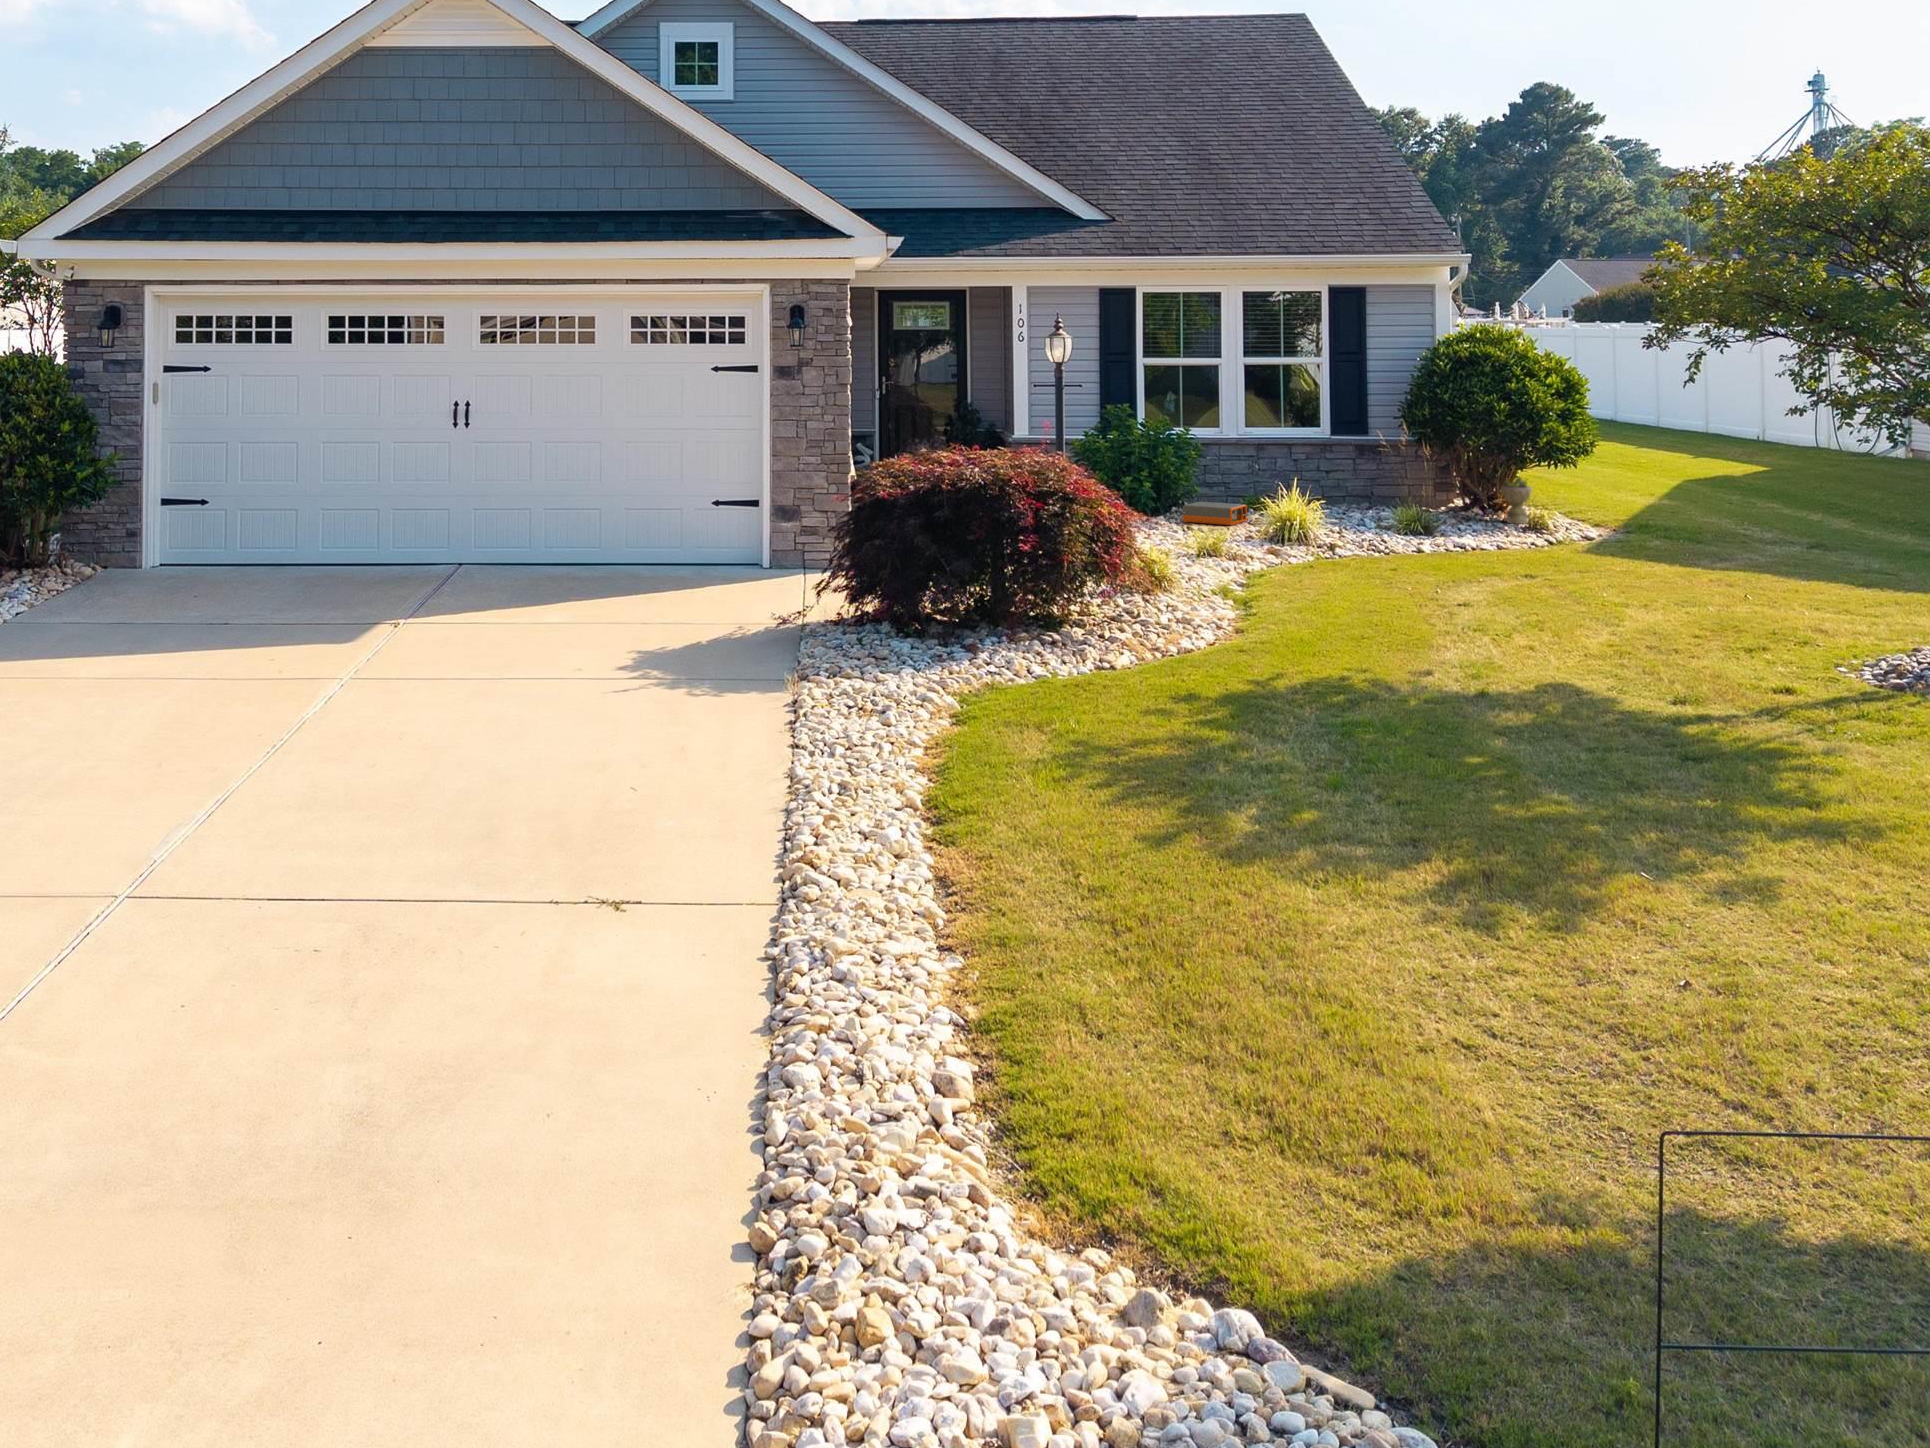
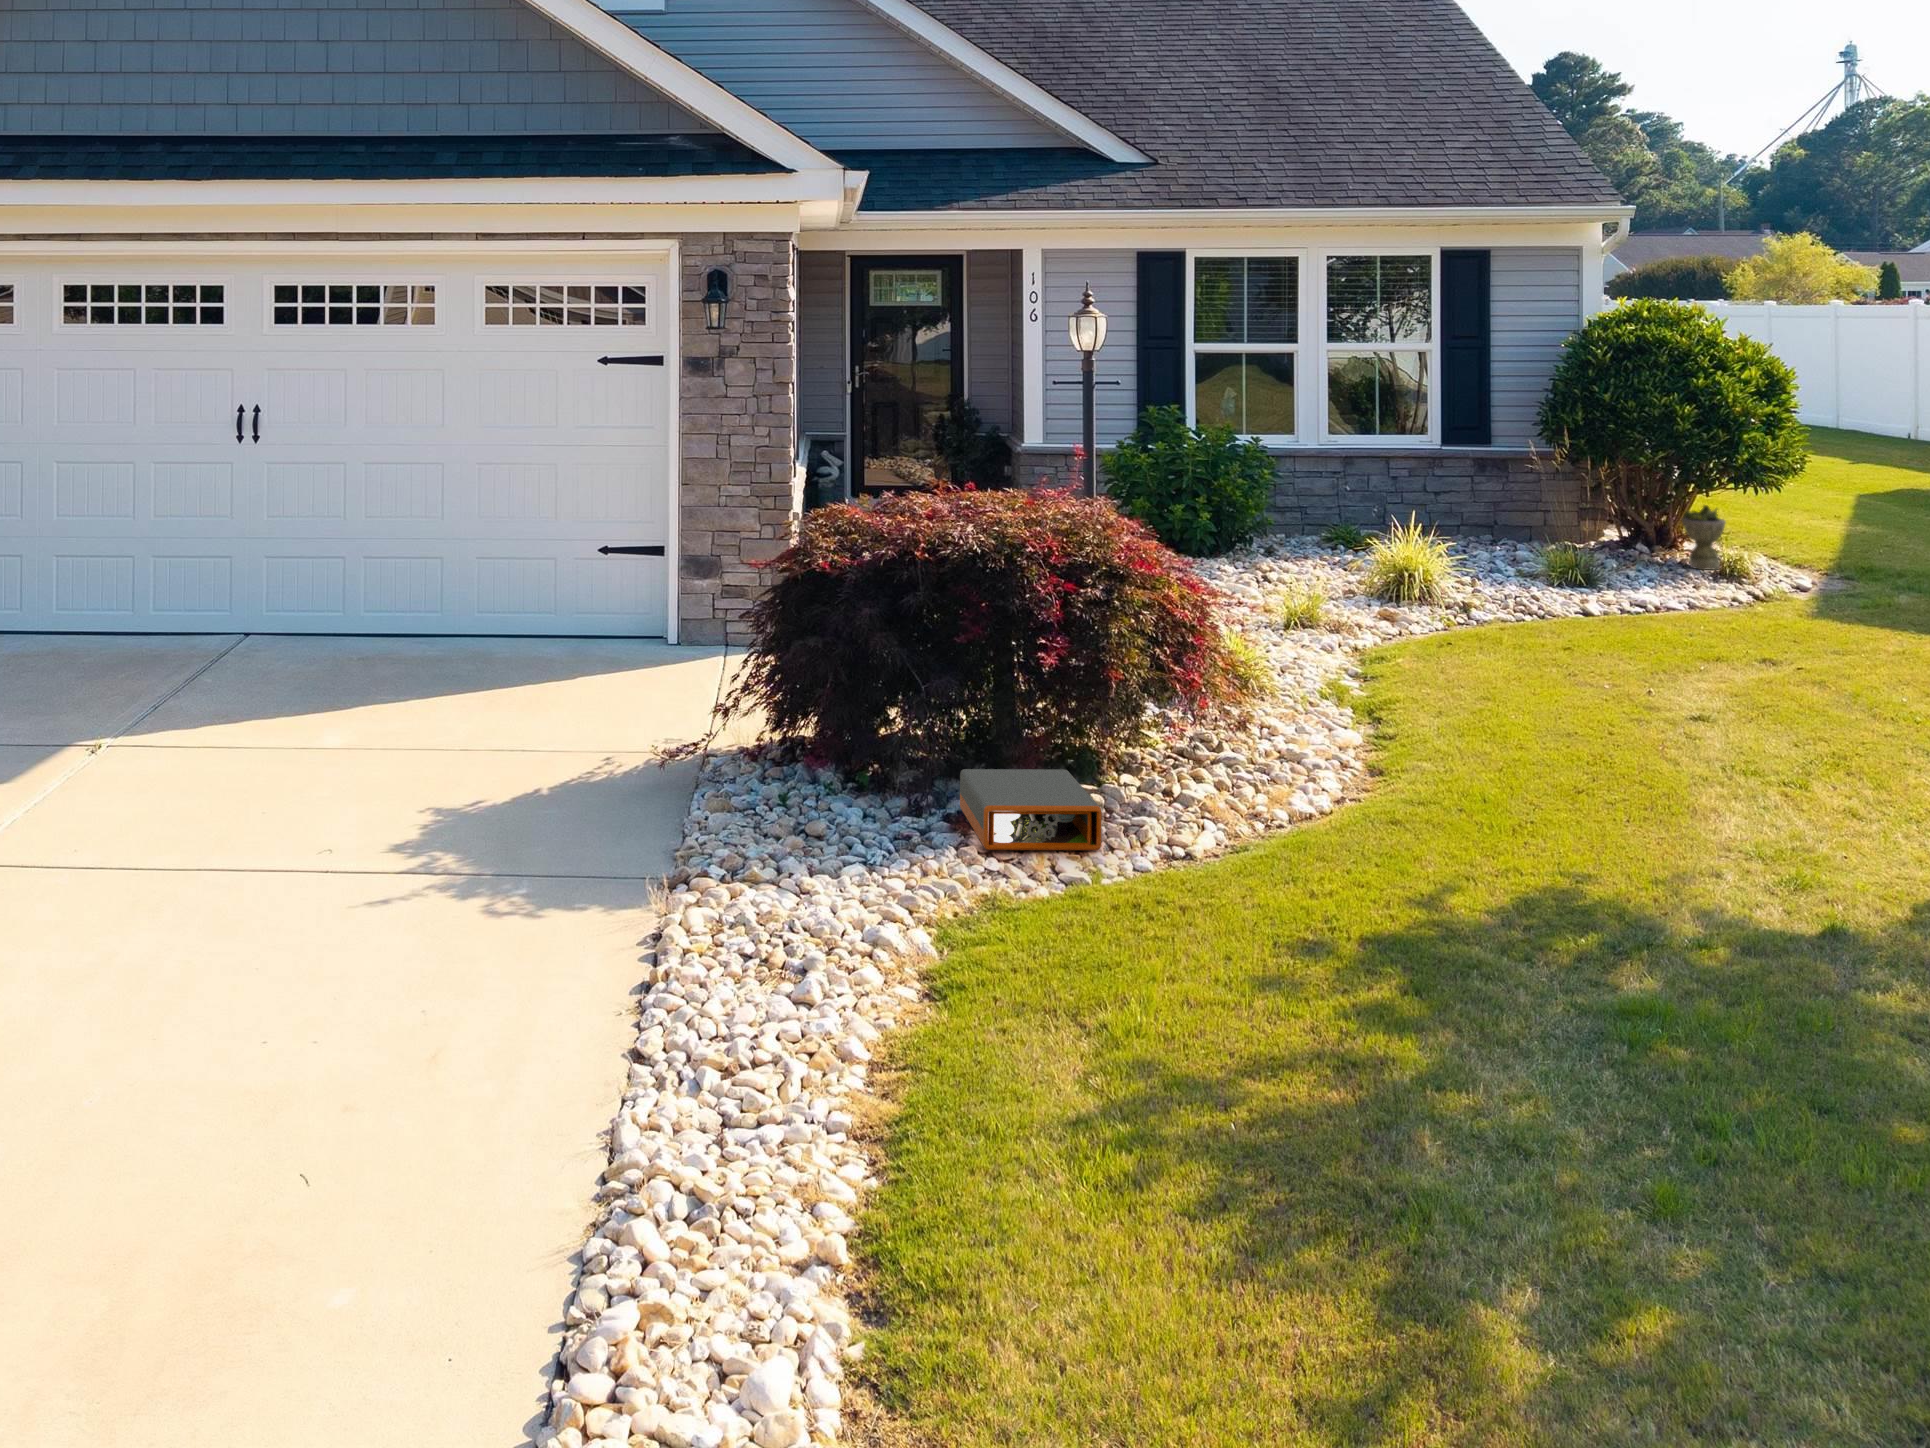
storage box: present [1183,502,1247,525] -> present [960,769,1102,850]

